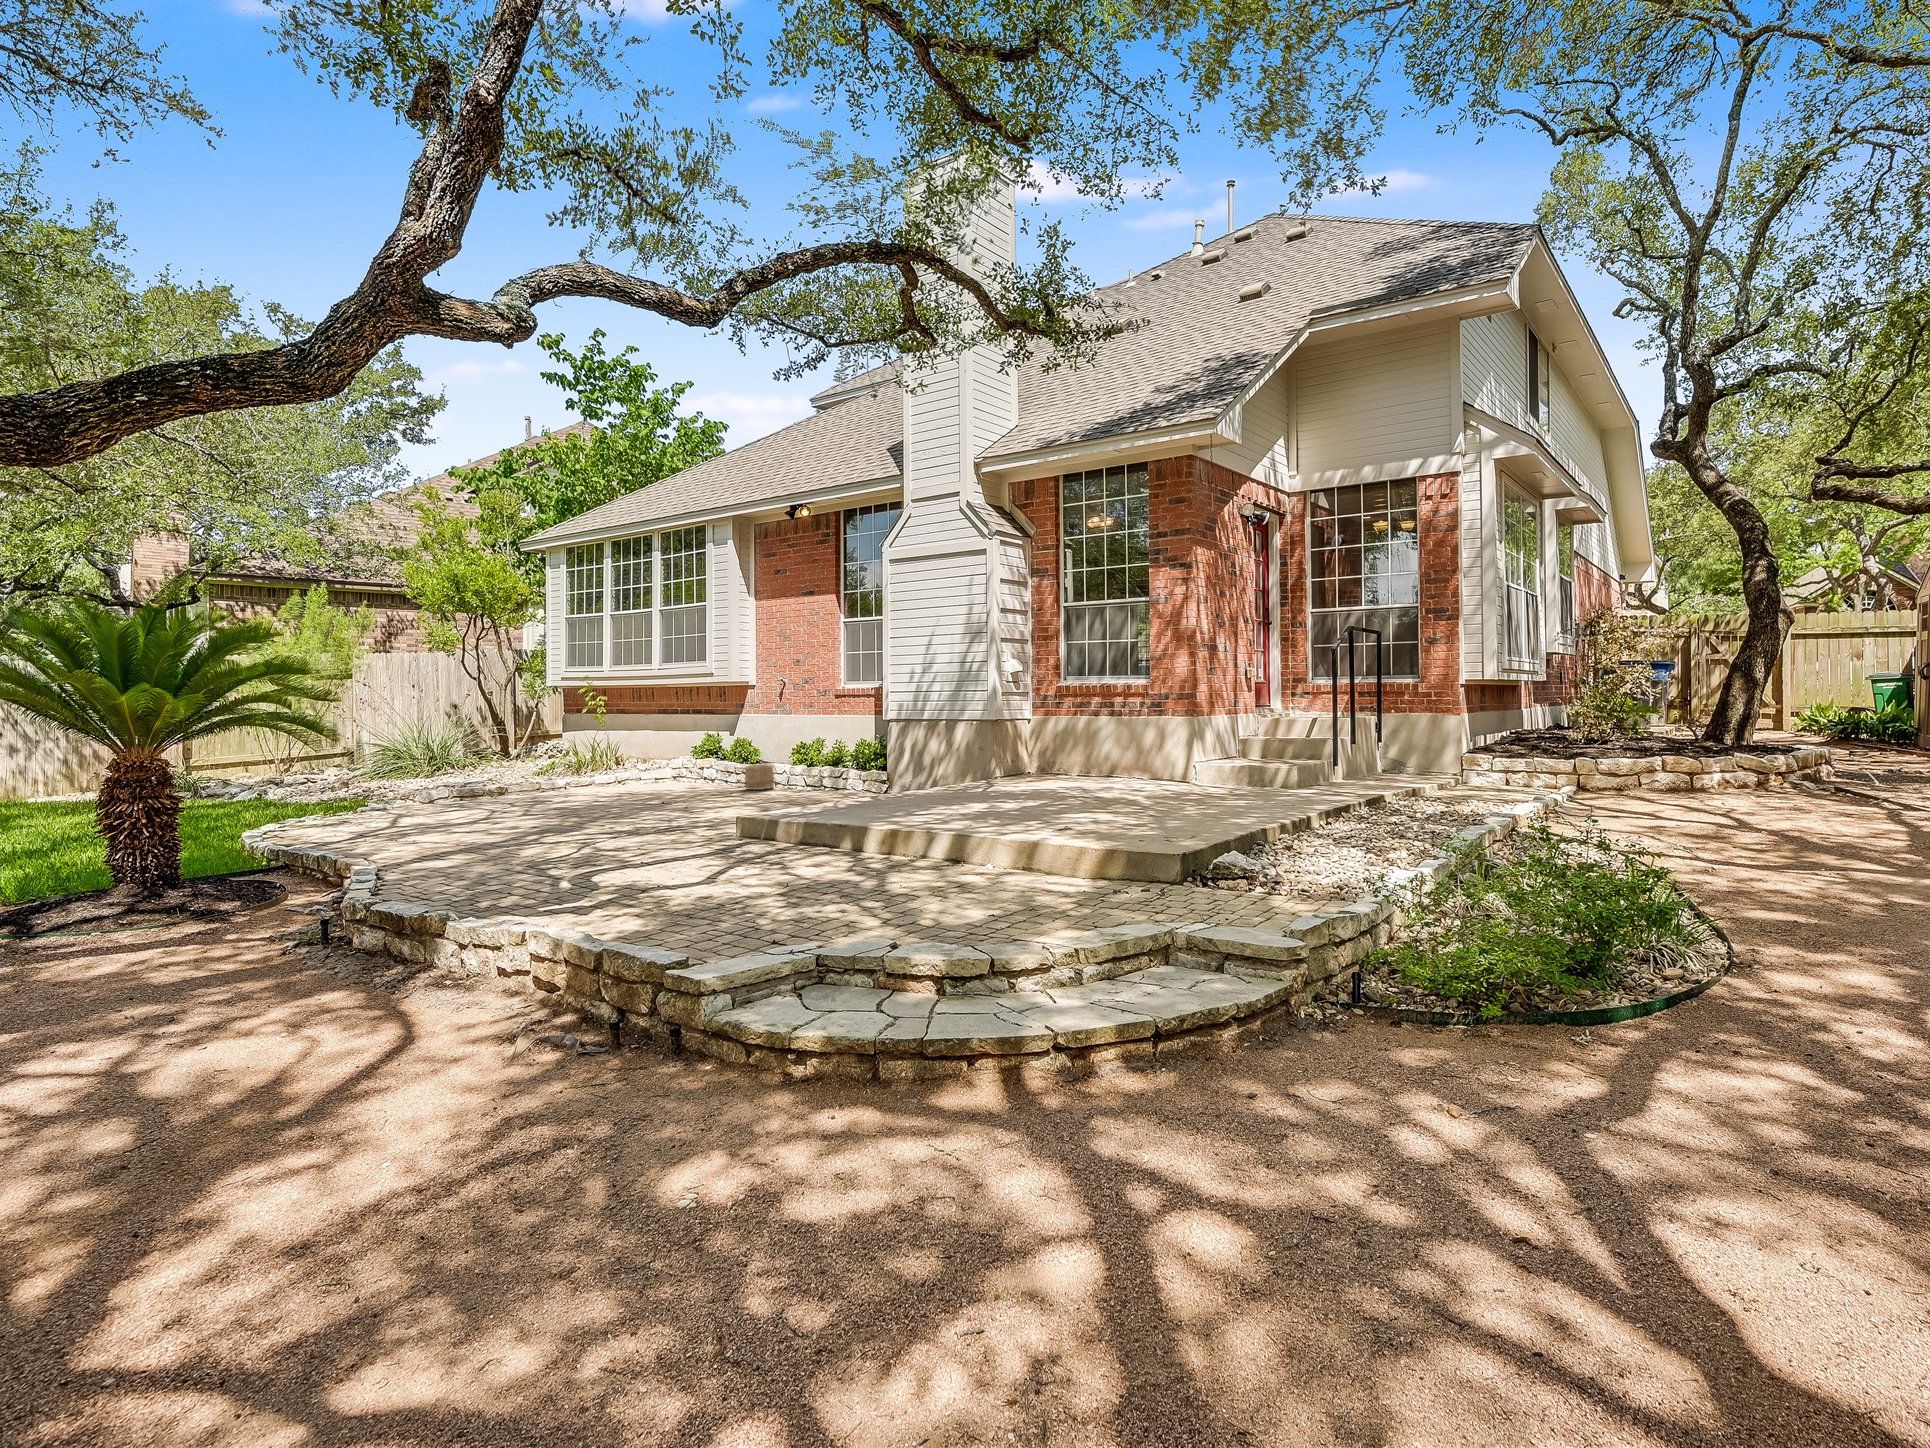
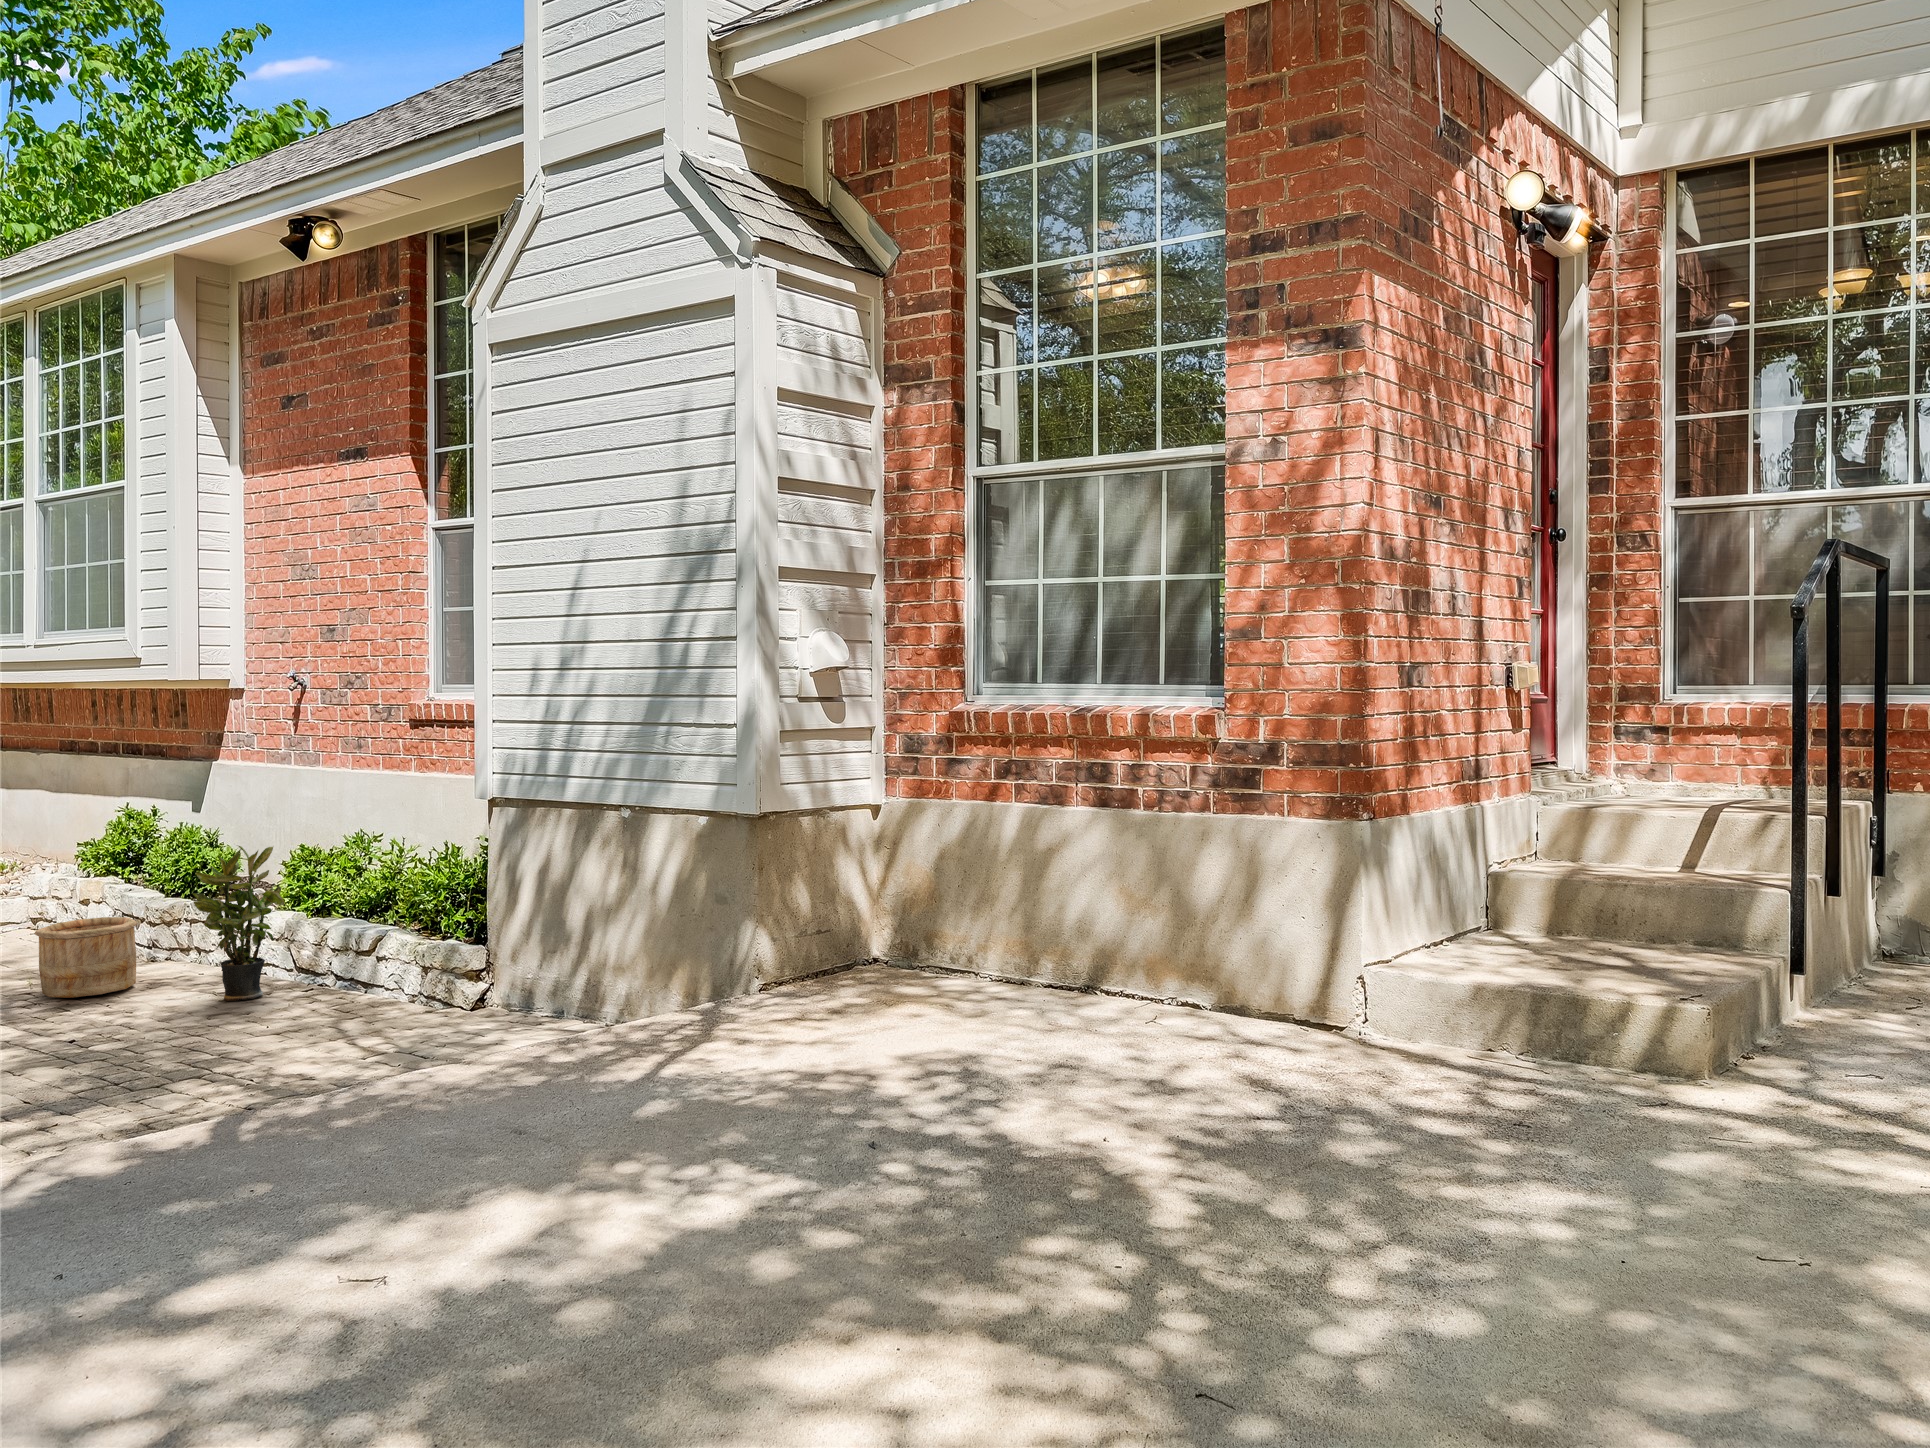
potted plant: none [800,737,828,790] -> present [192,846,284,1001]

